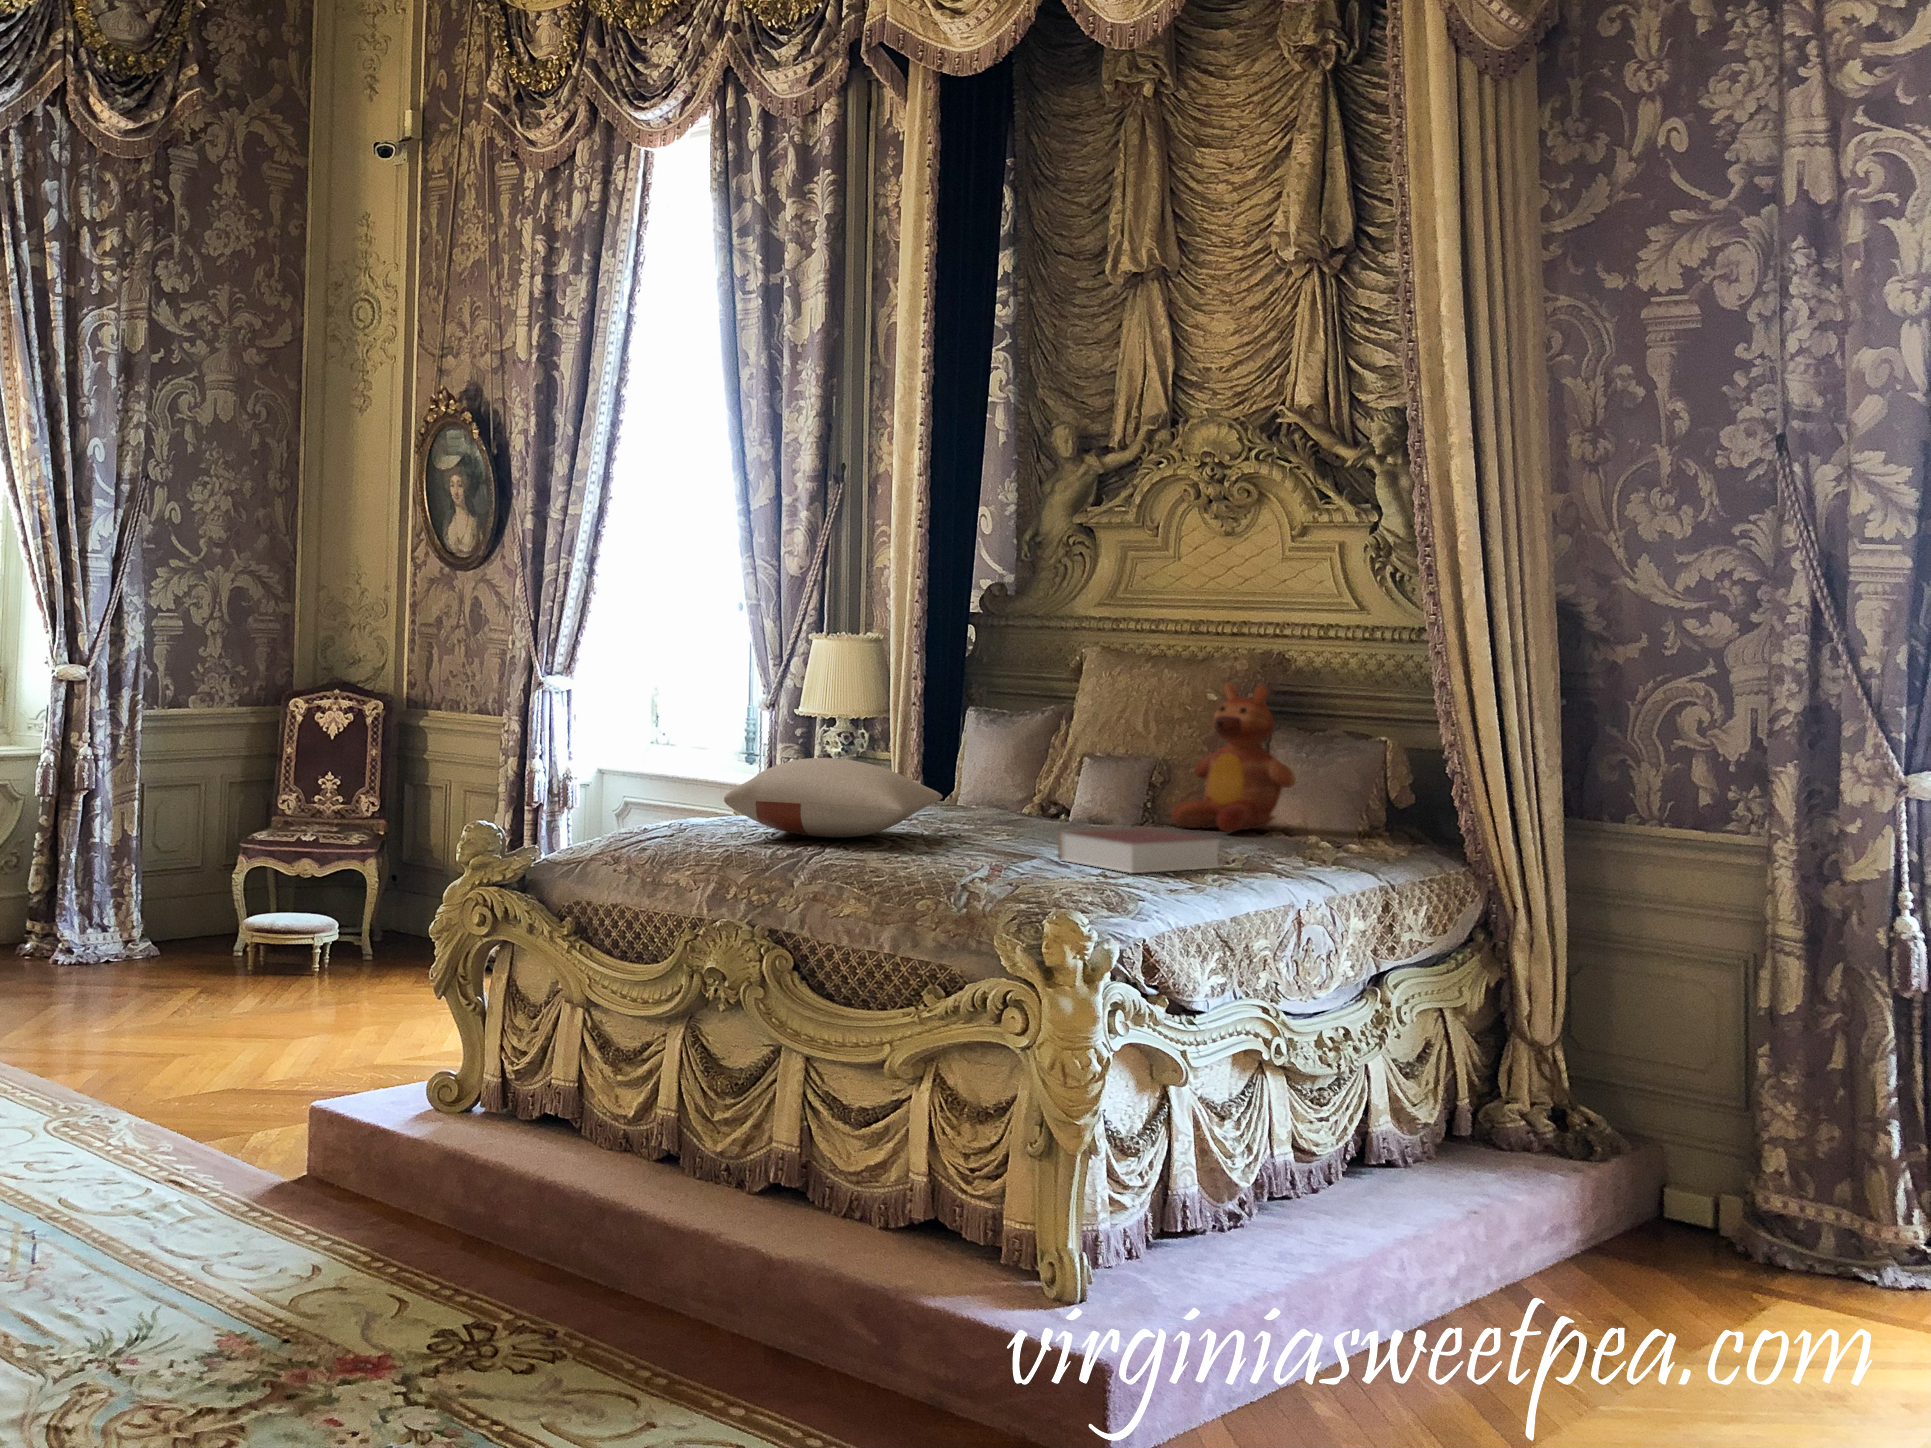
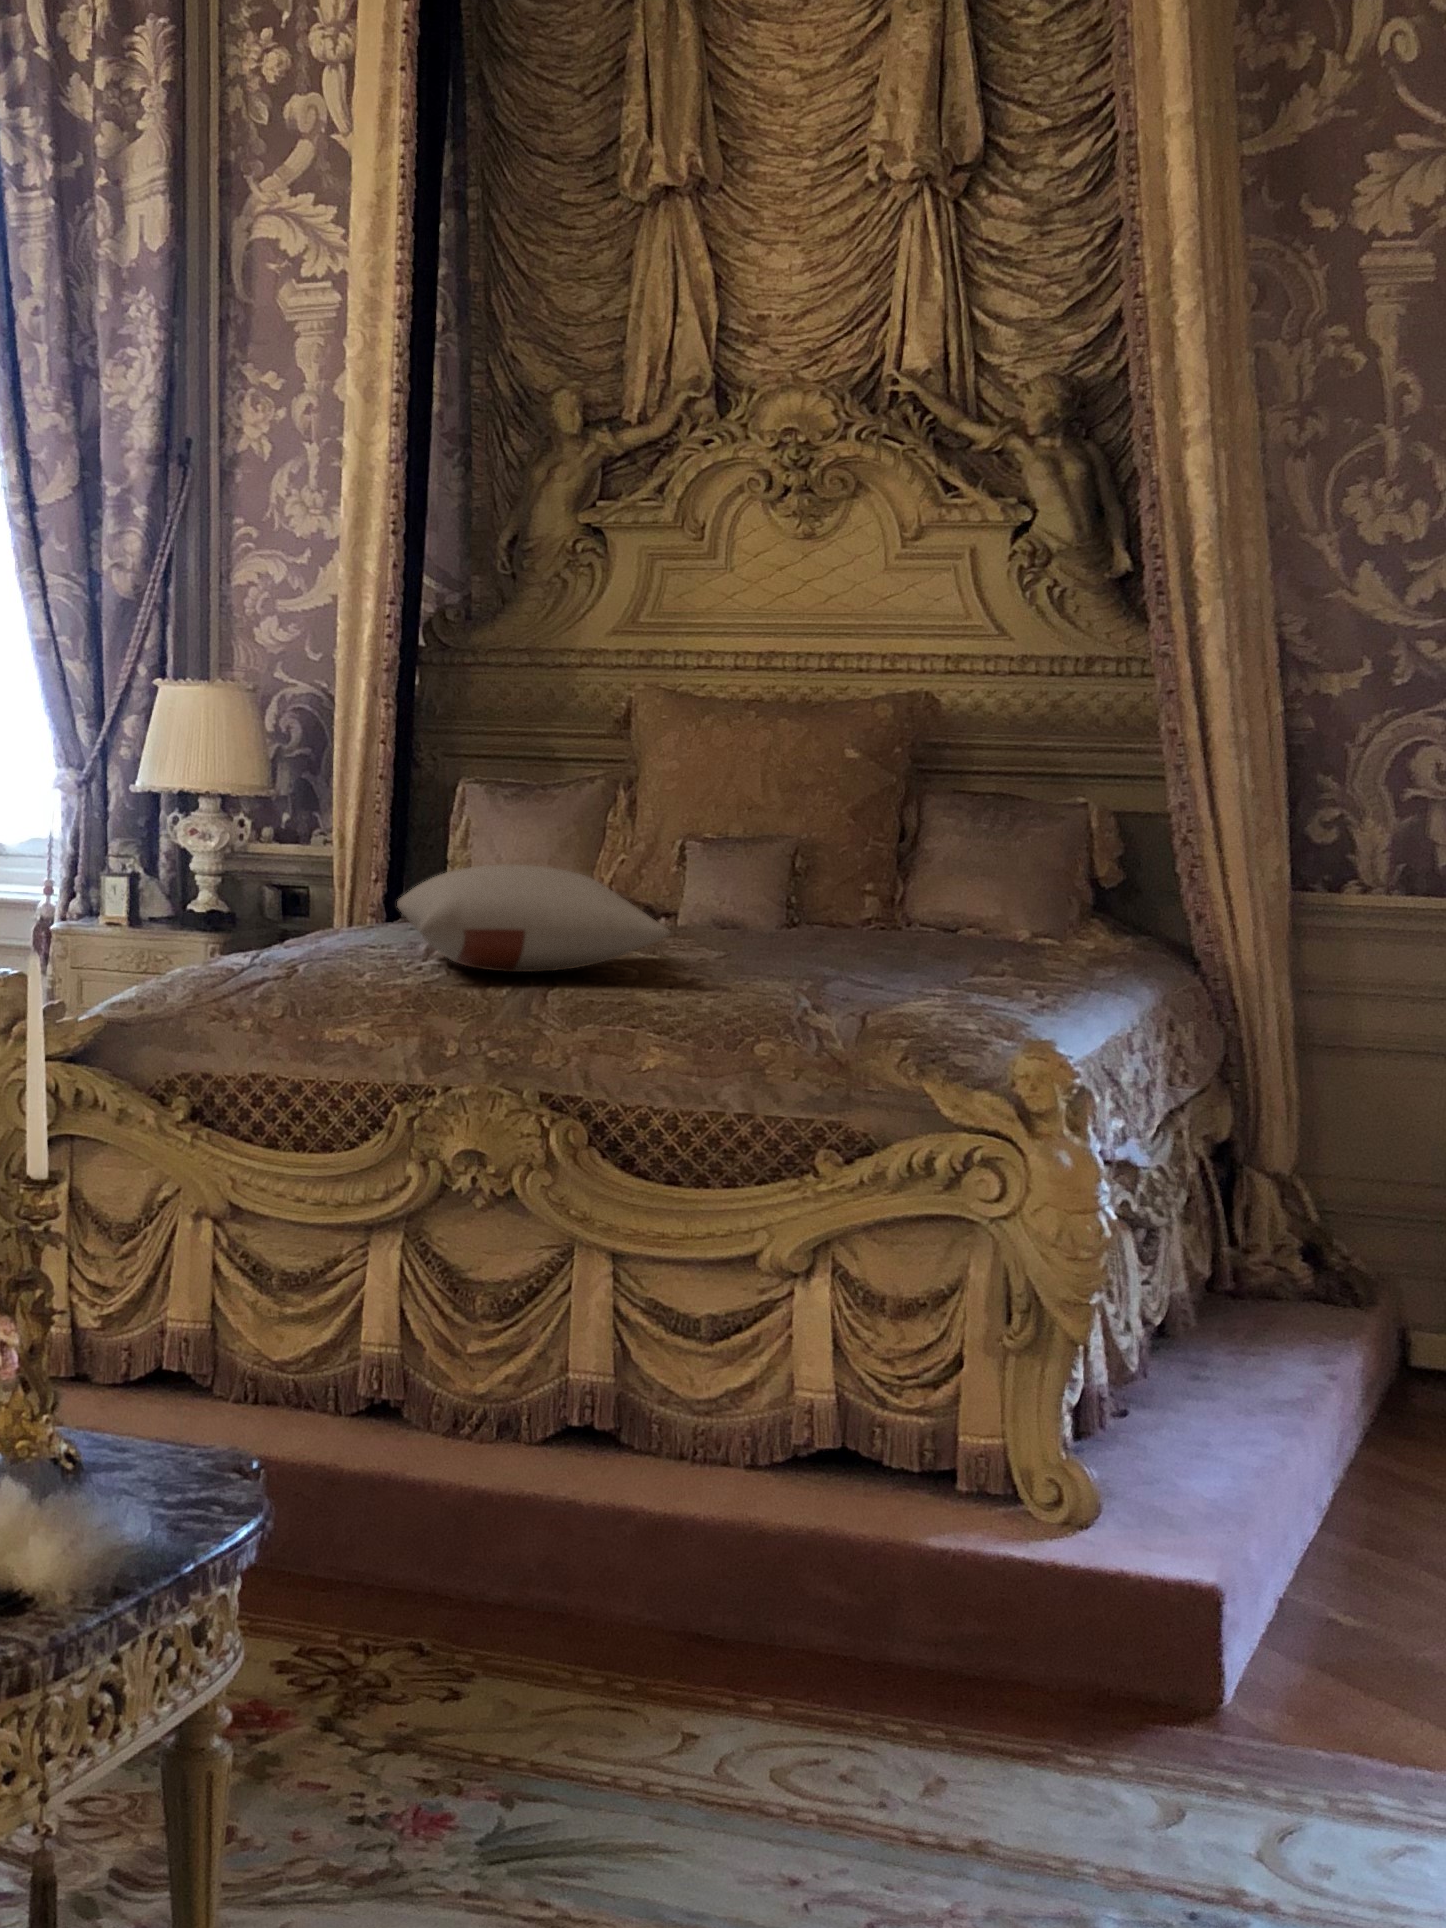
teddy bear: present [1172,683,1296,832] -> none [843,738,999,933]
book: present [1058,828,1219,873] -> none [861,936,1054,996]

